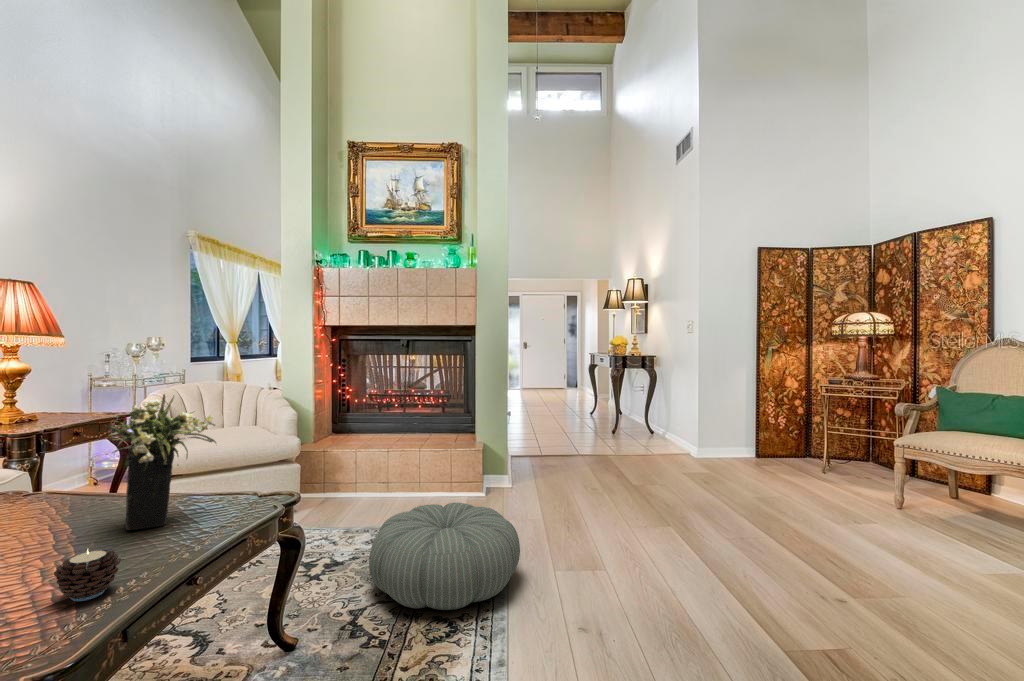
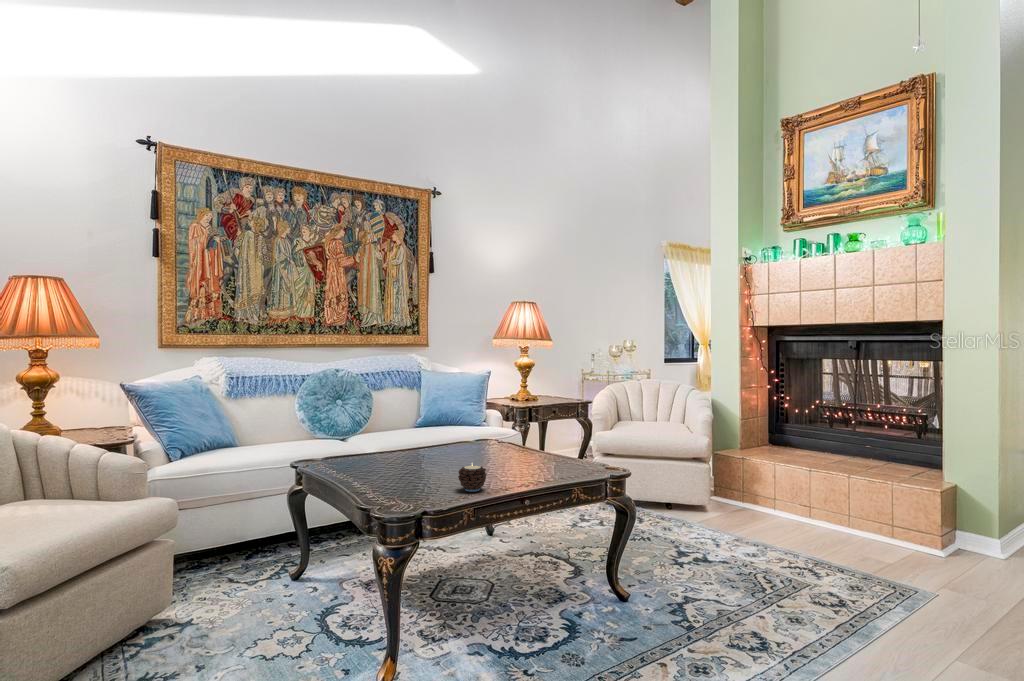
flower arrangement: present [105,394,216,530] -> none [504,379,574,470]
pouf: present [369,502,520,610] -> none [710,525,895,641]

